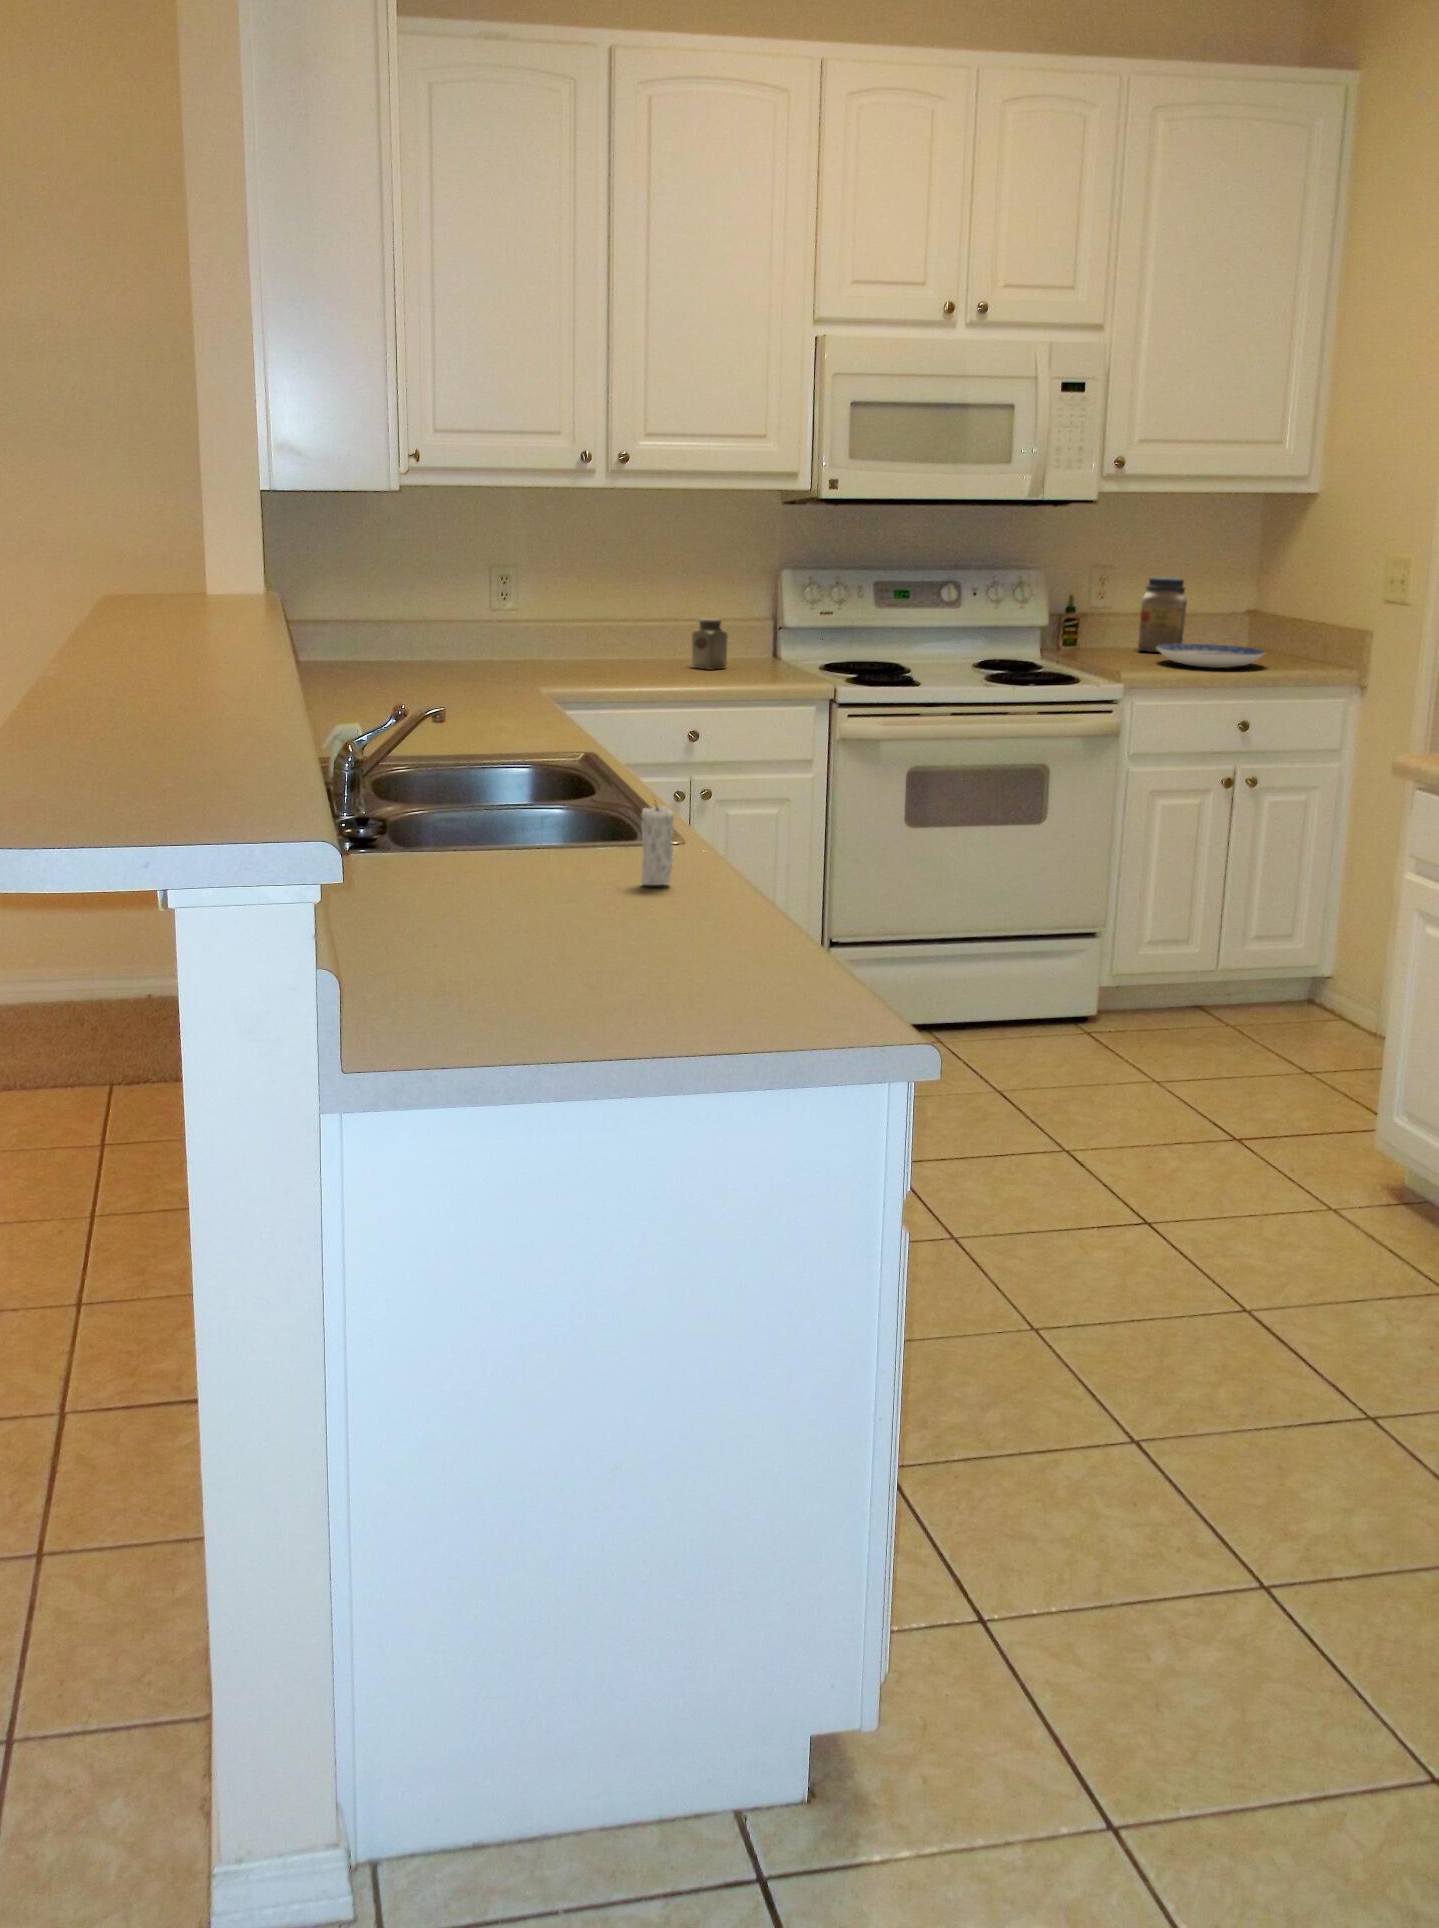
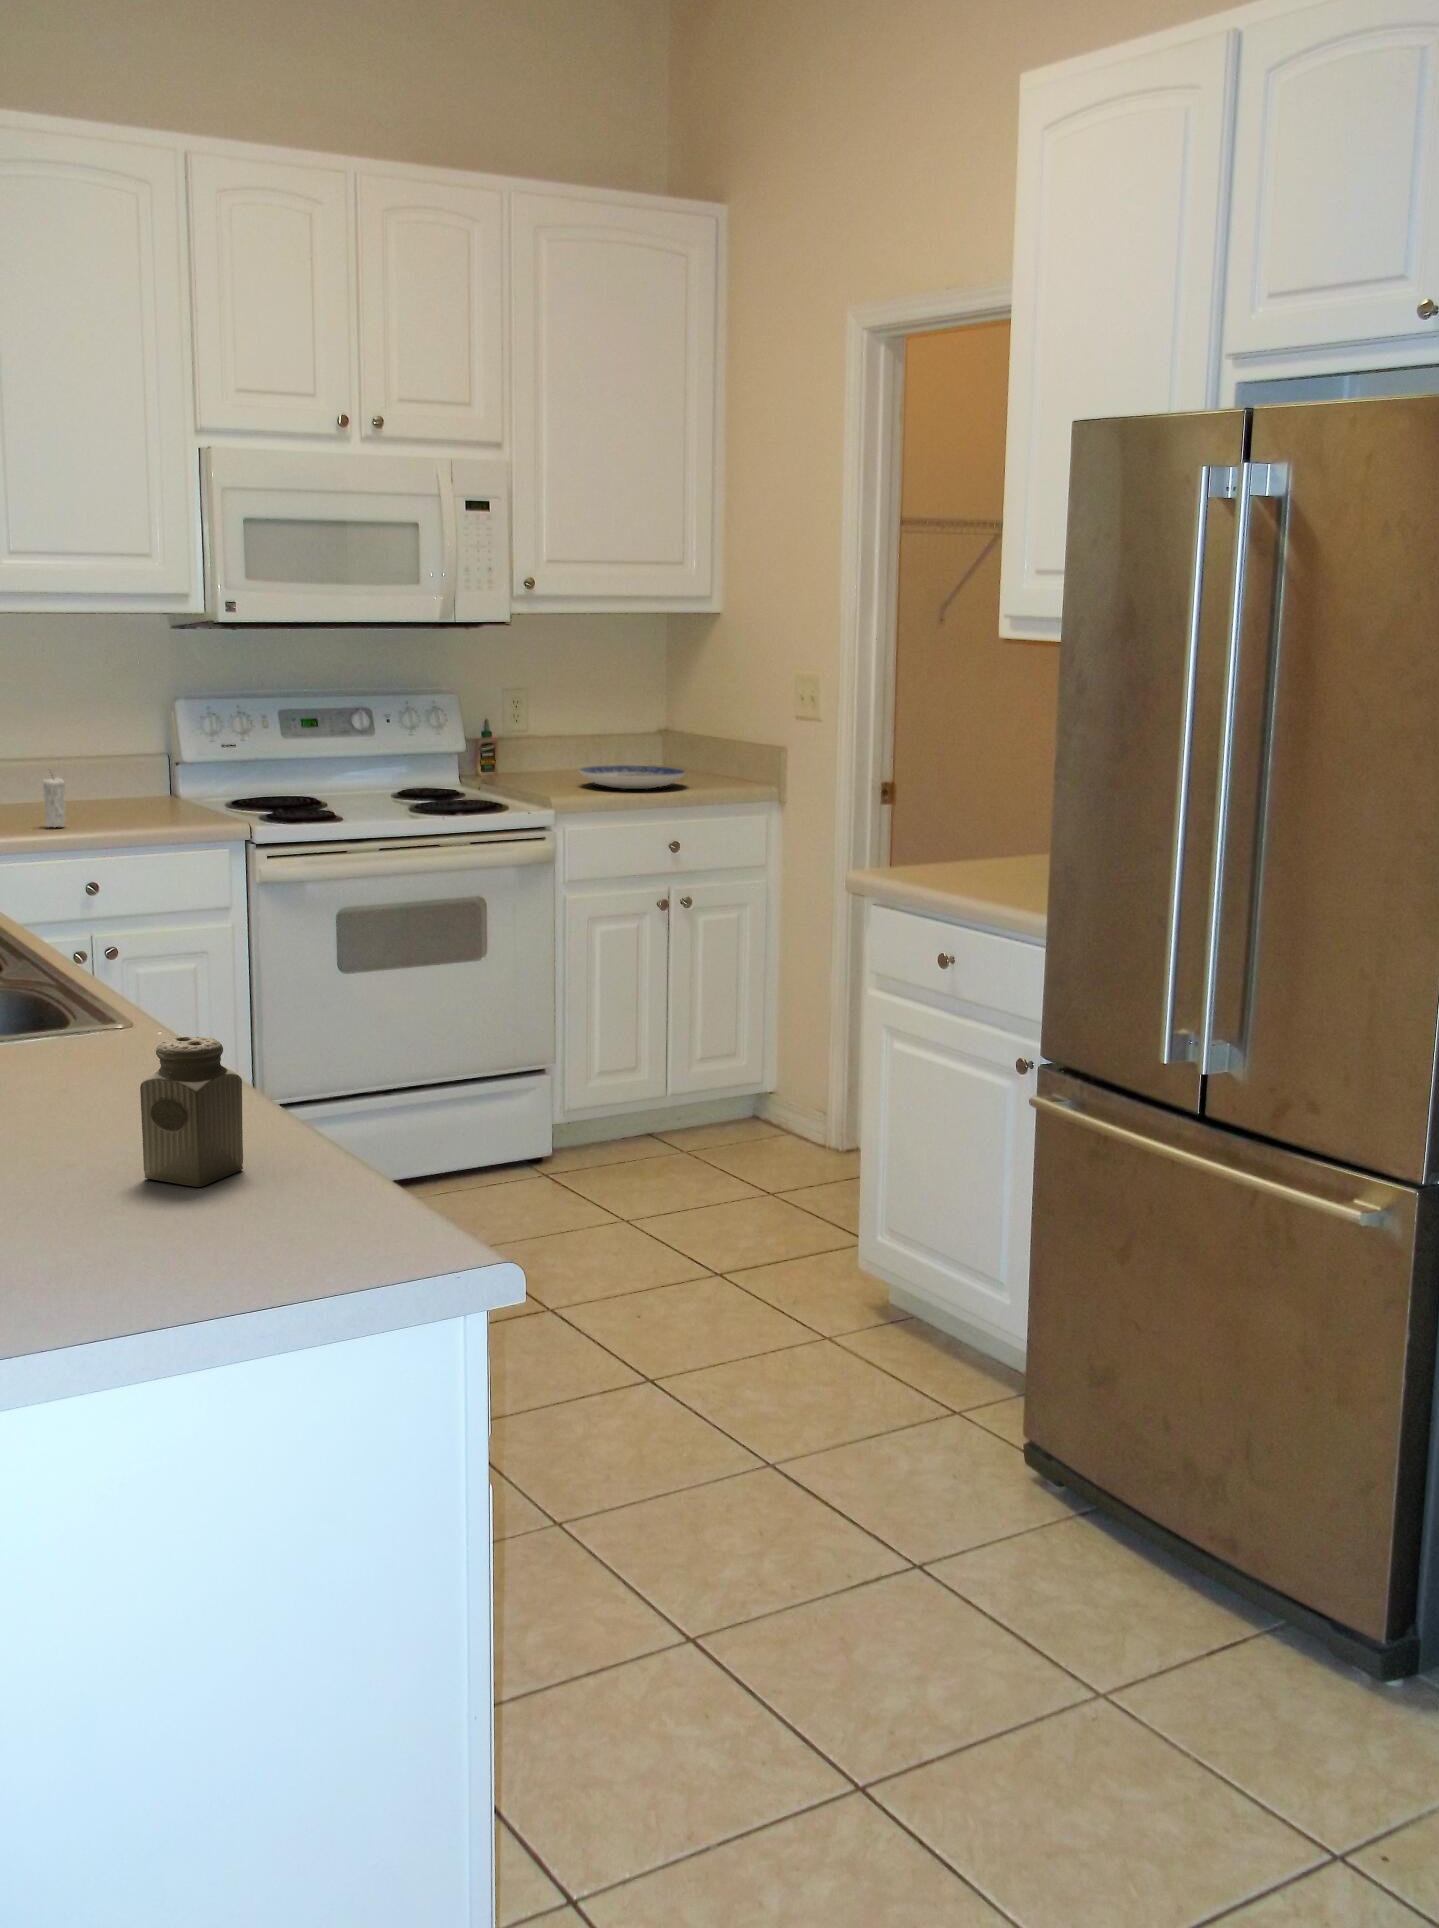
jar: present [1138,577,1187,652] -> none [556,700,601,775]
salt shaker: present [692,618,728,670] -> present [140,1037,243,1187]
candle: present [641,806,674,885] -> present [43,778,66,827]

